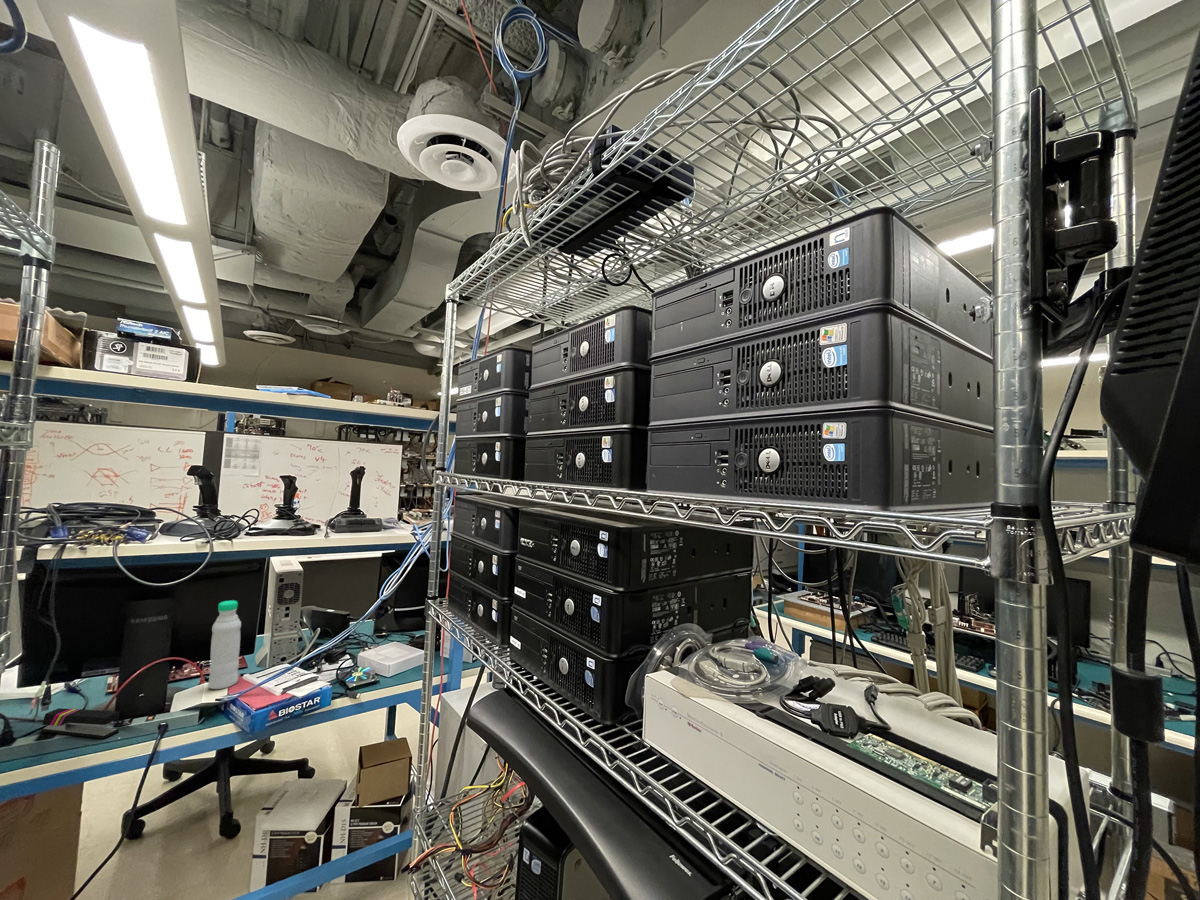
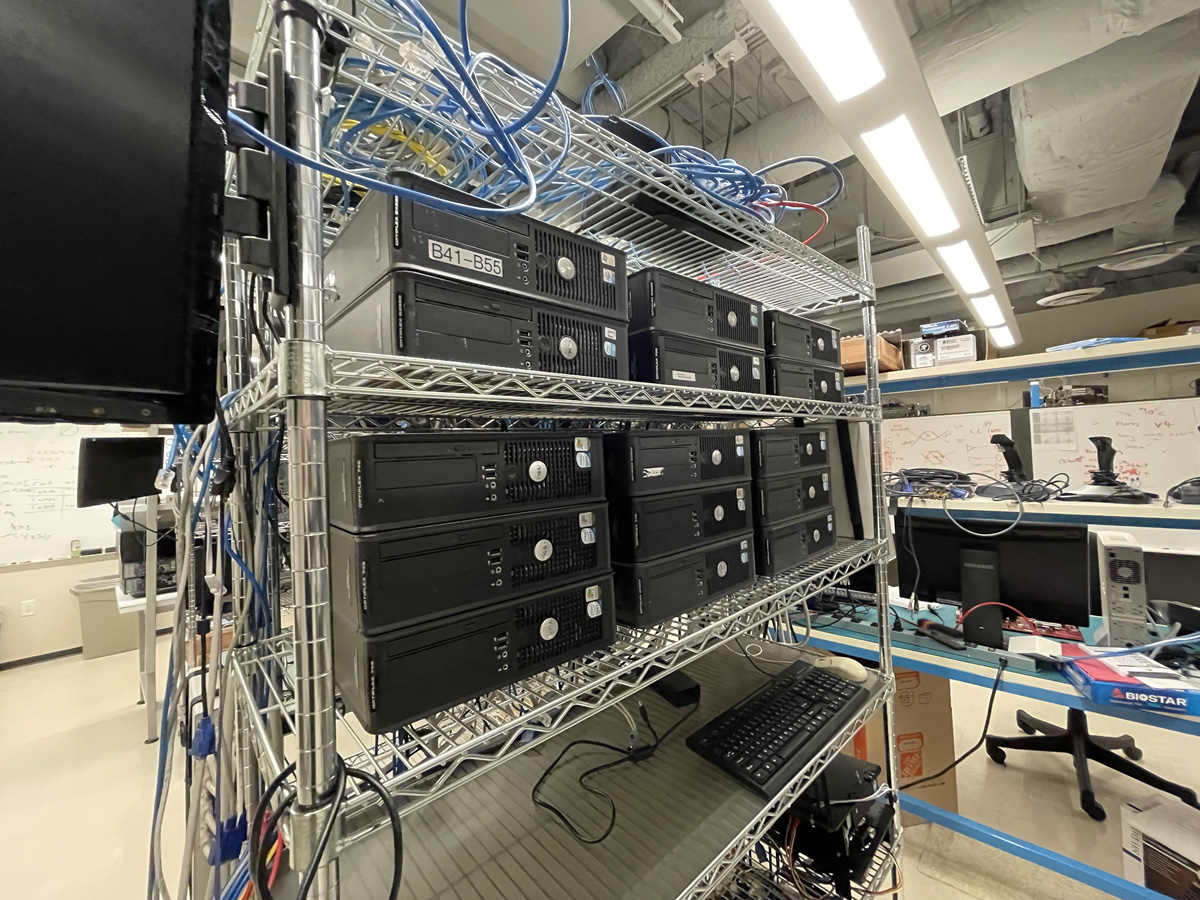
water bottle: present [209,600,241,689] -> none [1035,561,1071,648]

